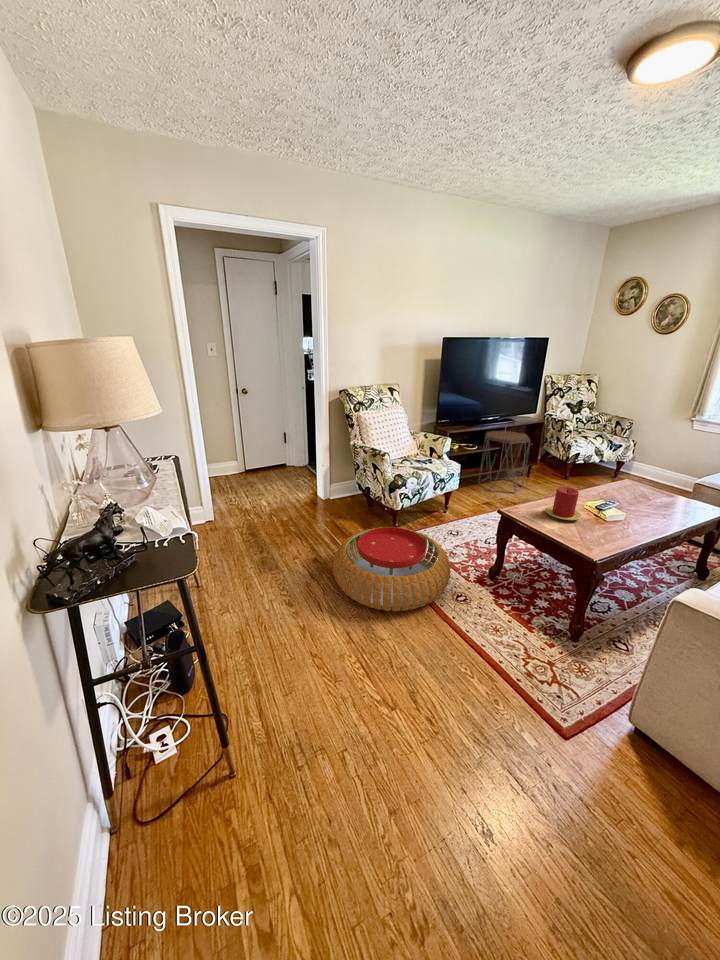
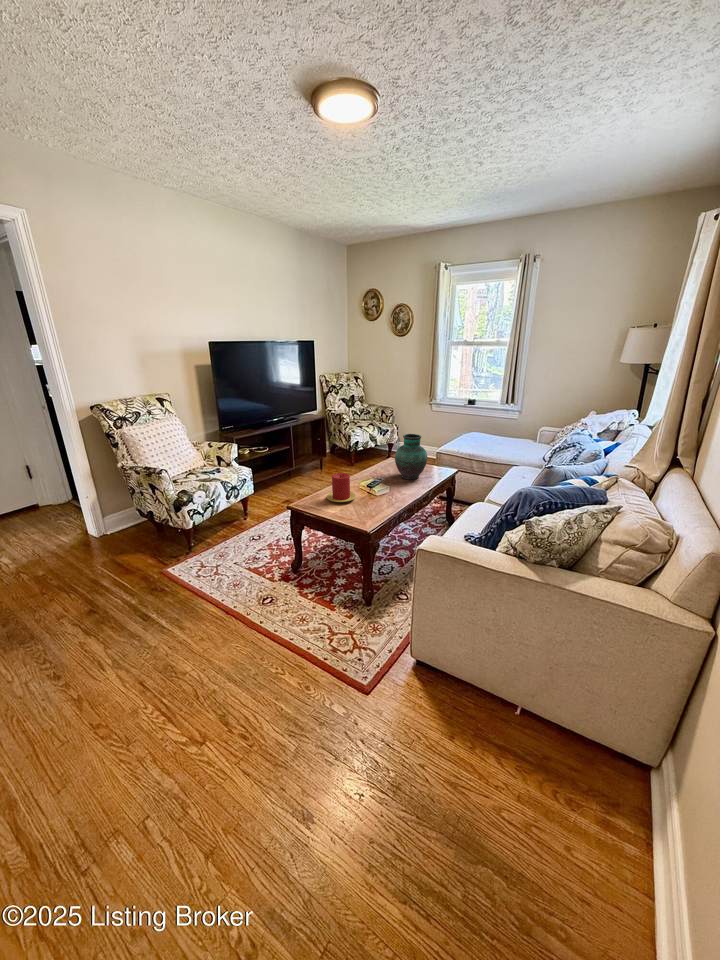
side table: present [478,431,530,493] -> none [274,430,317,489]
vase: none [639,456,689,512] -> present [395,434,427,480]
pouf: present [333,527,451,611] -> none [112,546,253,643]

